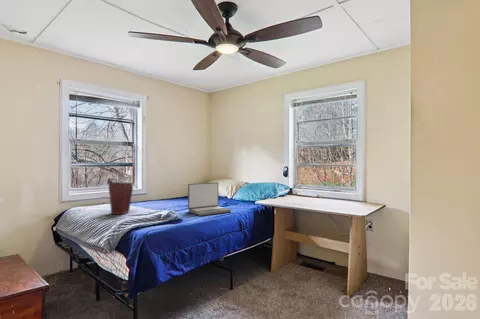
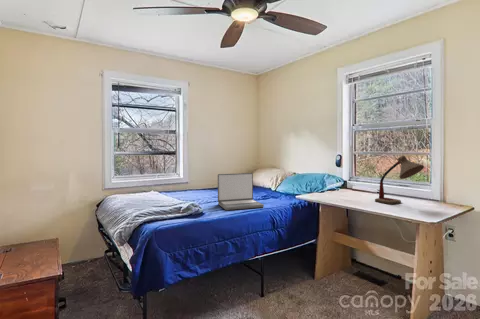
desk lamp: none [318,167,352,205] -> present [375,156,424,204]
handbag: present [109,182,133,214] -> none [134,163,155,205]

